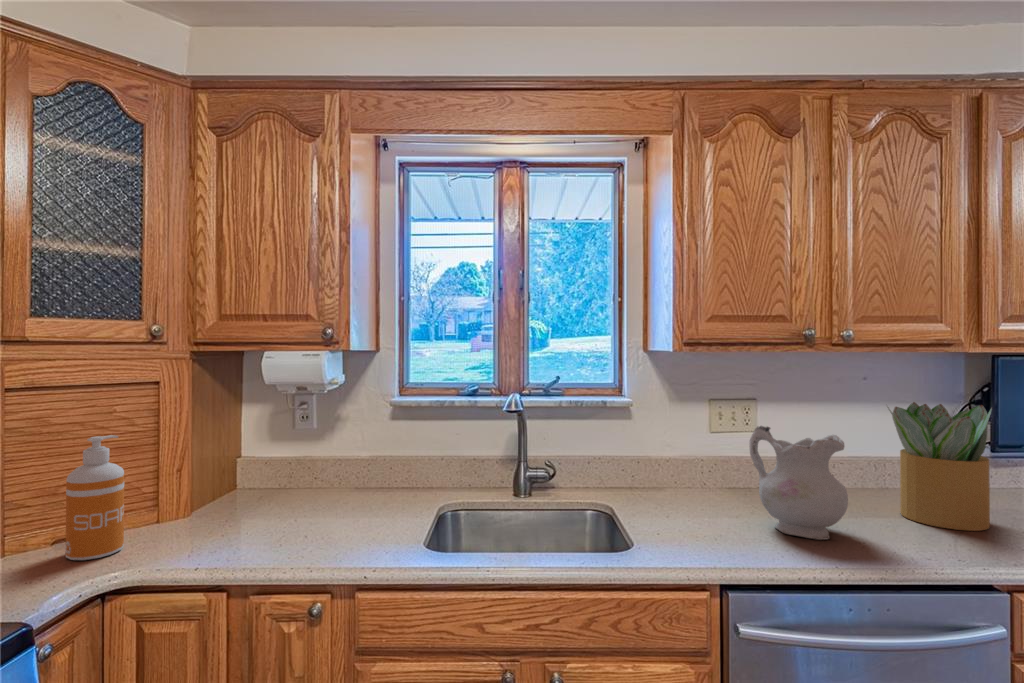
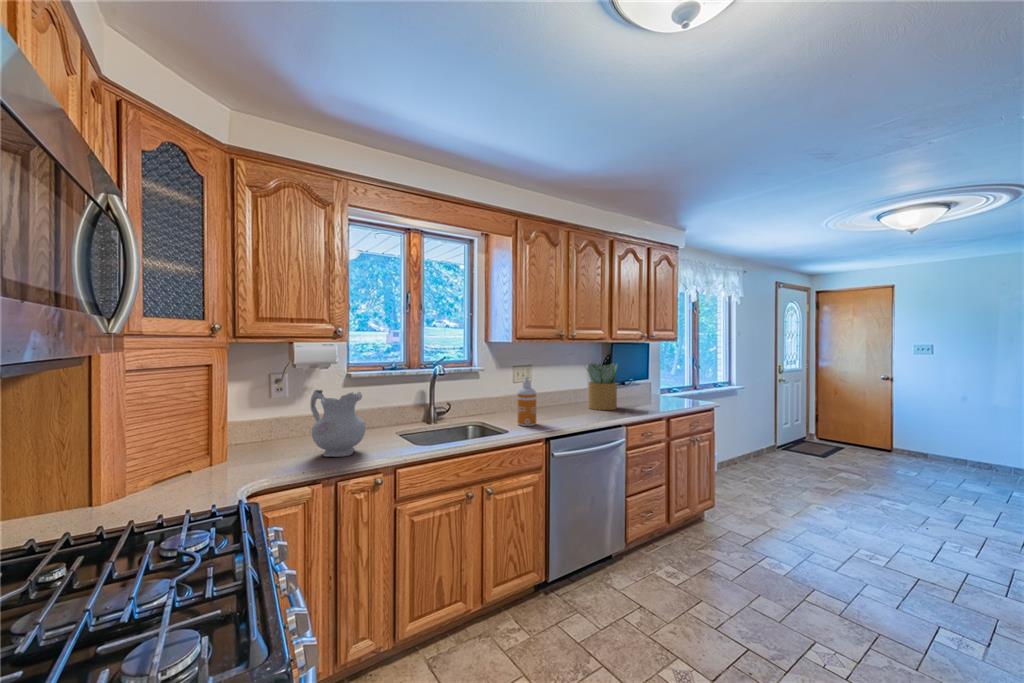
ceramic pitcher: present [749,426,848,540] -> present [310,390,366,457]
soap dispenser: present [66,435,124,560] -> present [517,377,536,426]

